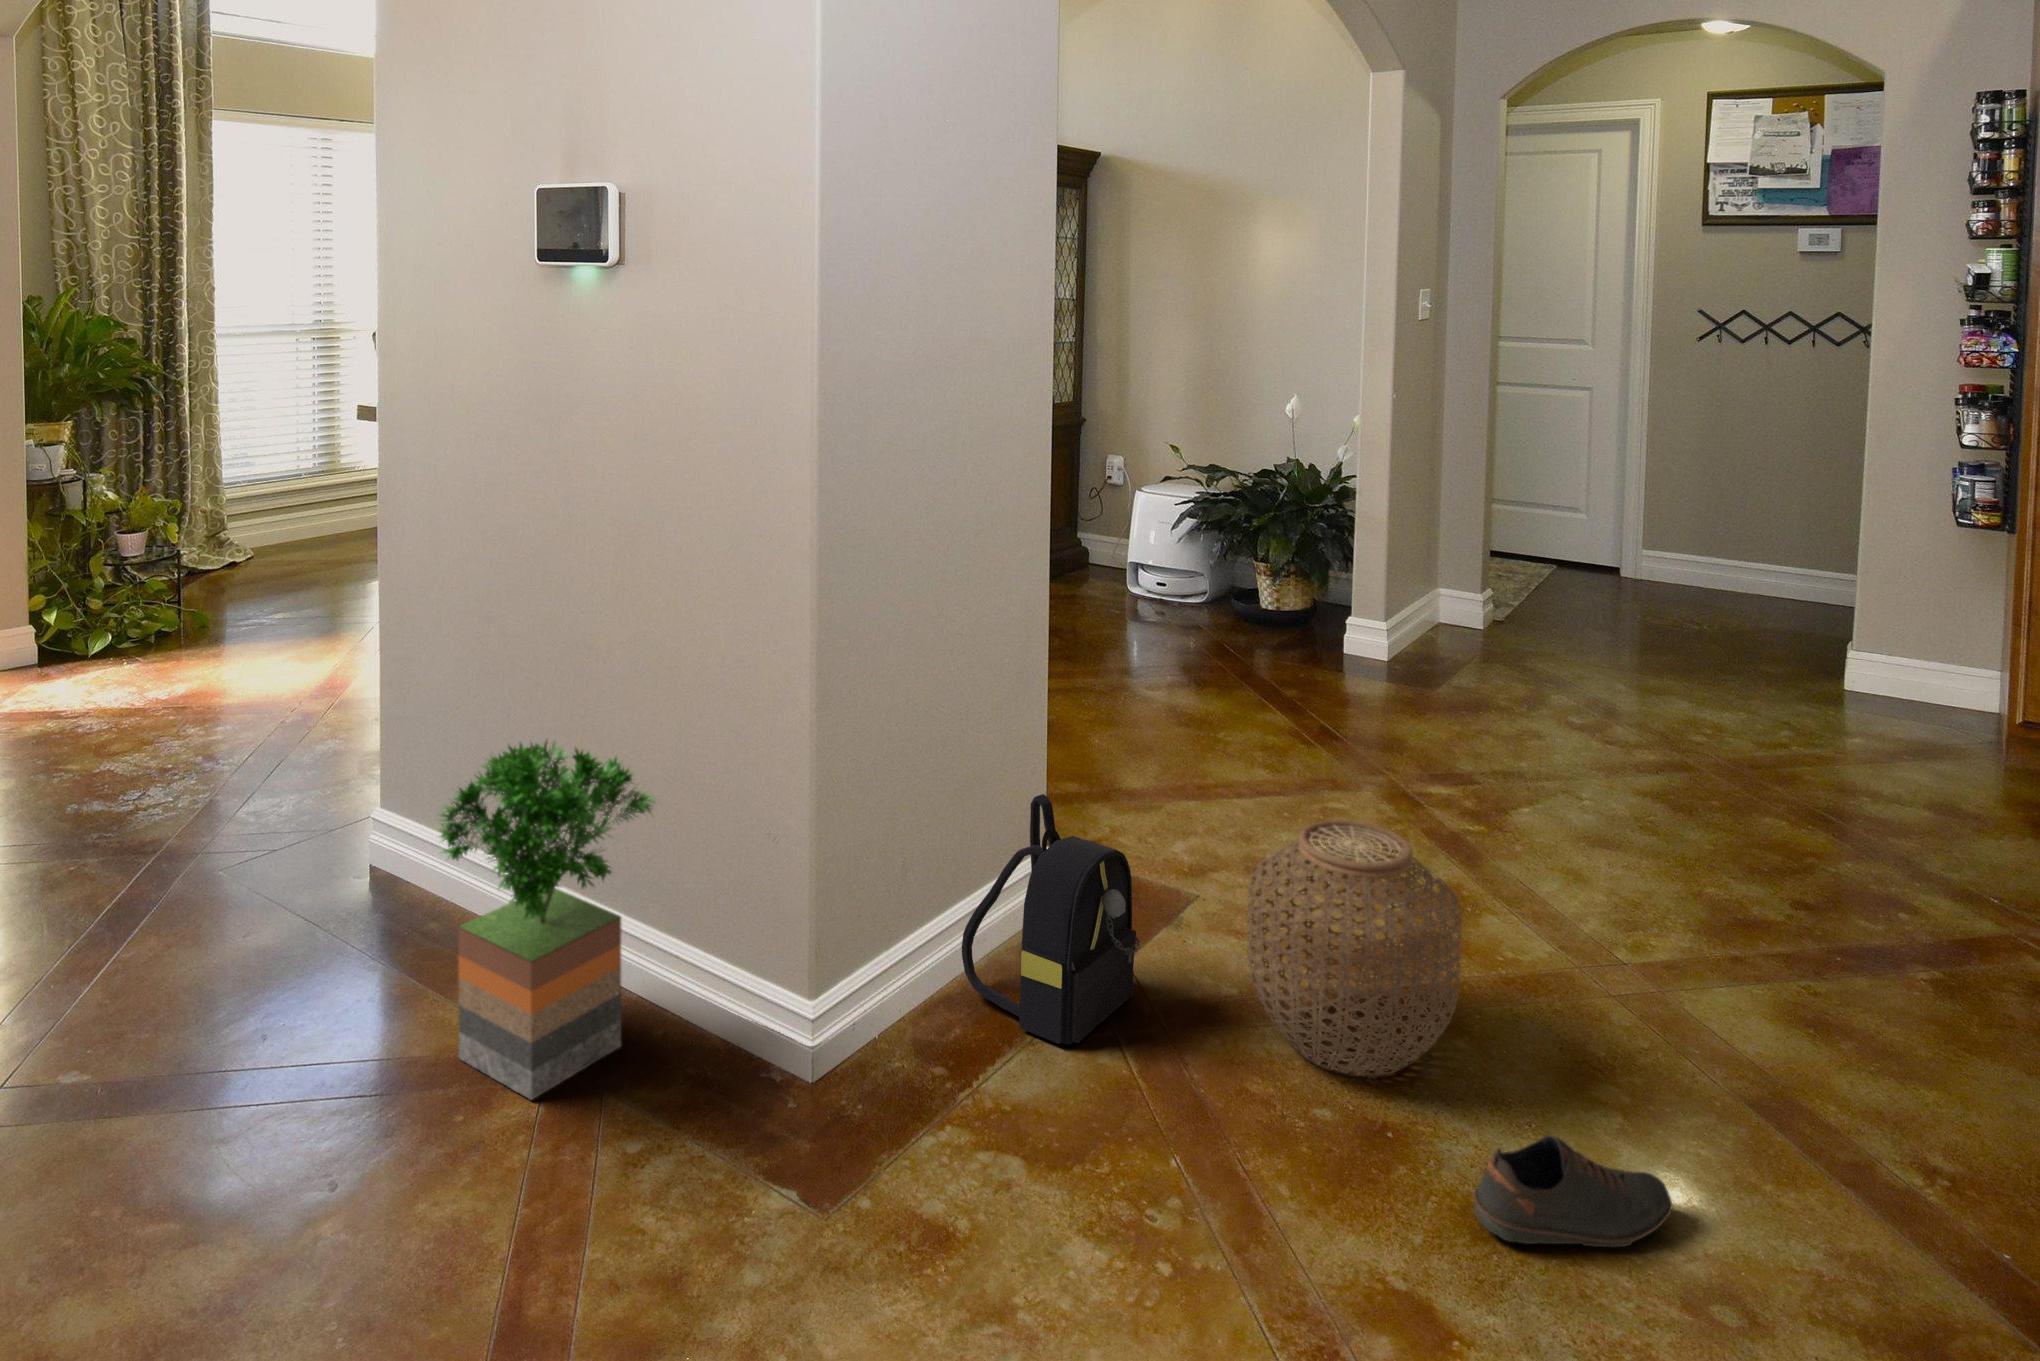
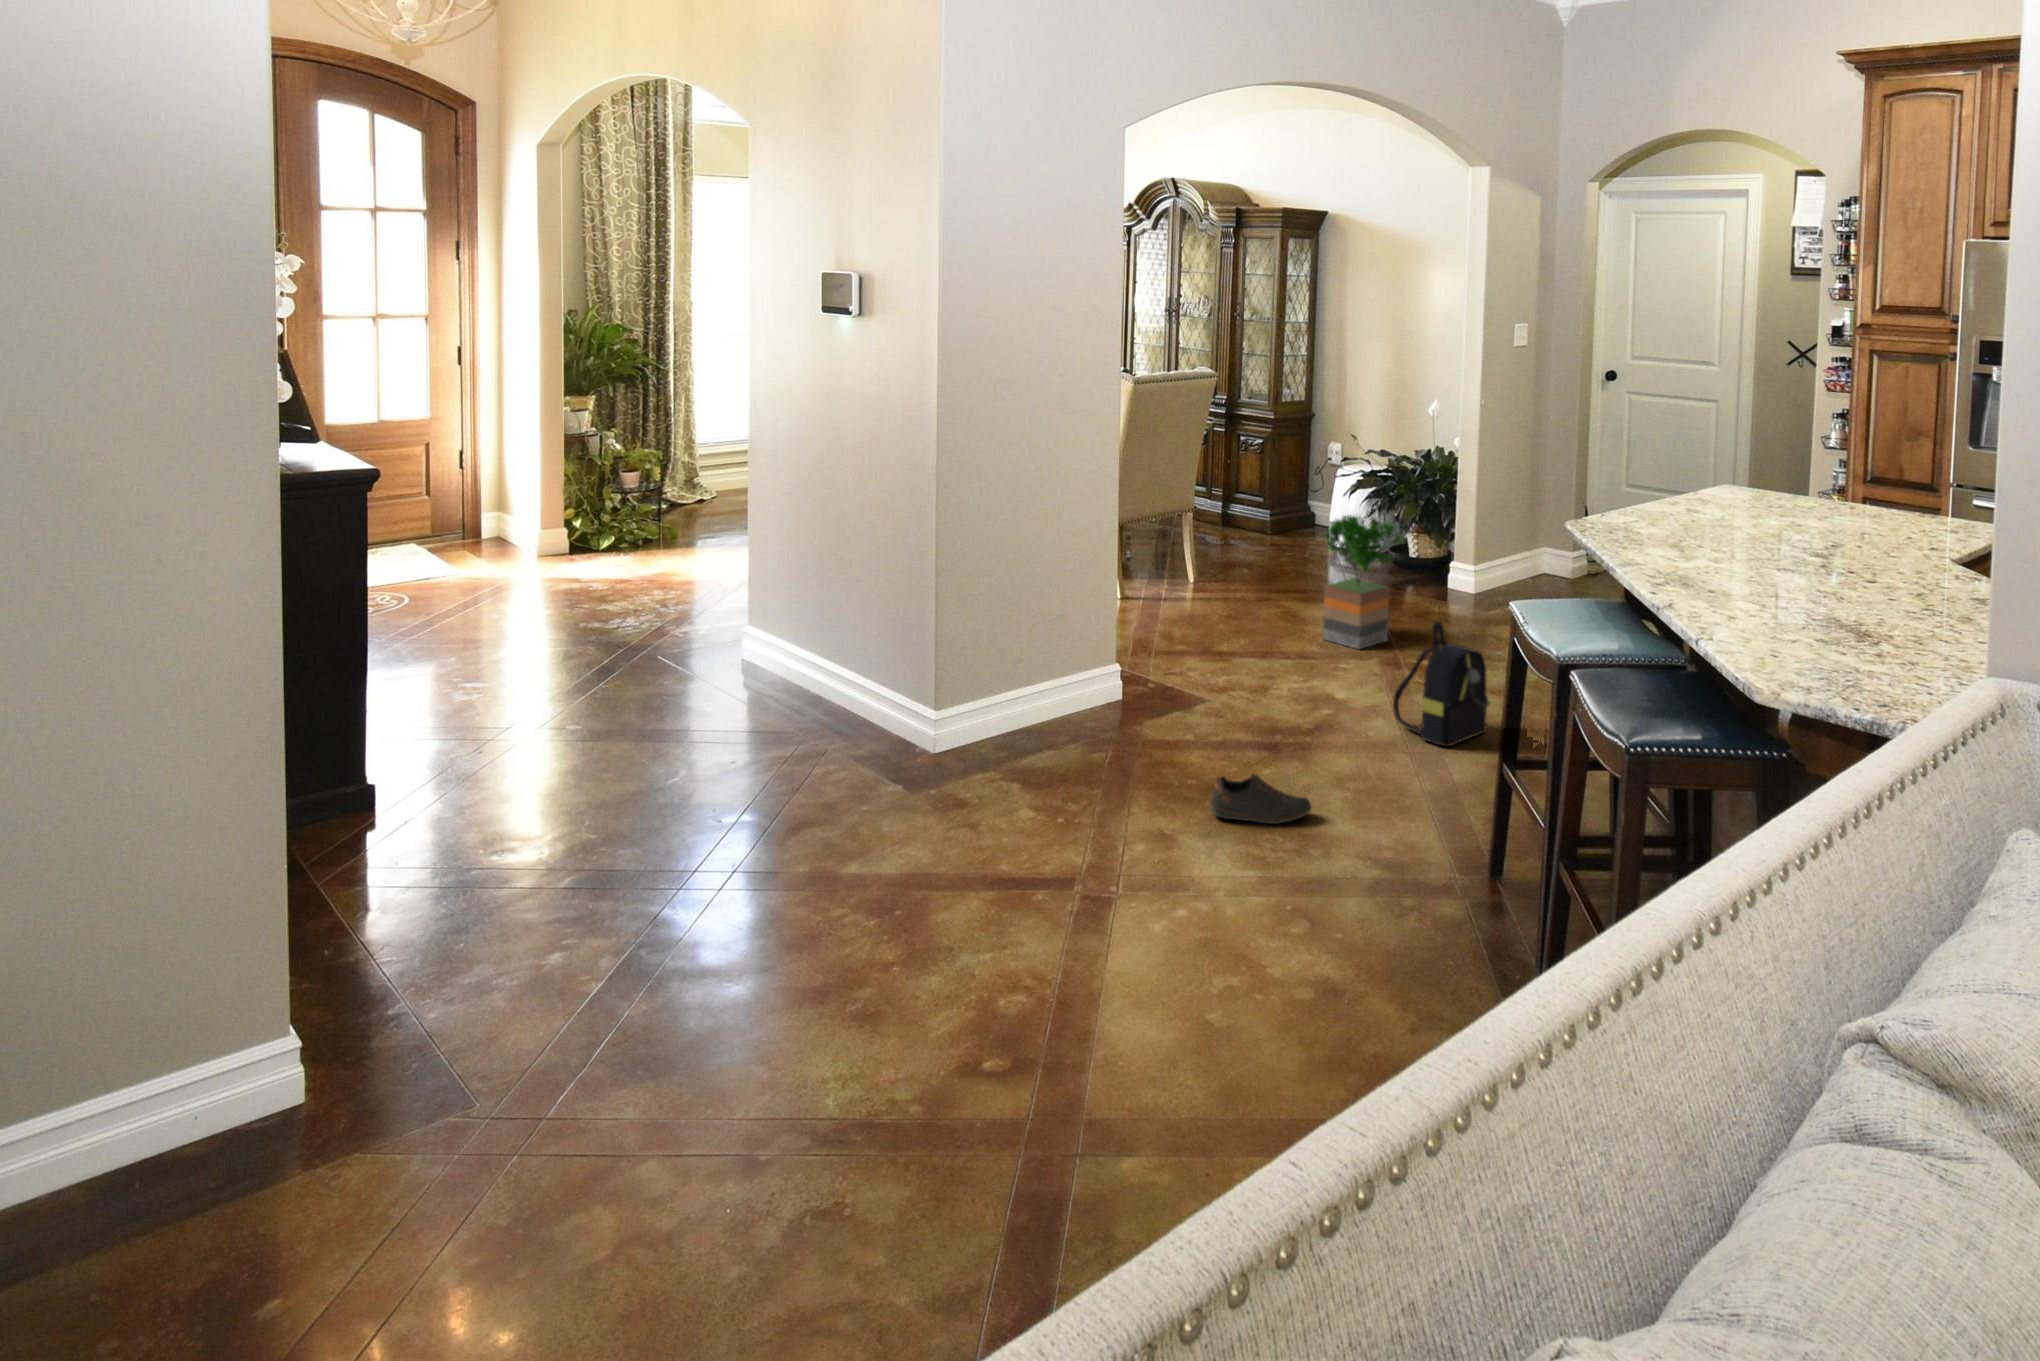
potted tree: present [439,741,658,1100] -> present [1323,515,1404,649]
backpack: present [962,794,1140,1045] -> present [1393,621,1489,746]
woven basket: present [1247,820,1462,1076] -> none [1165,636,1276,766]

